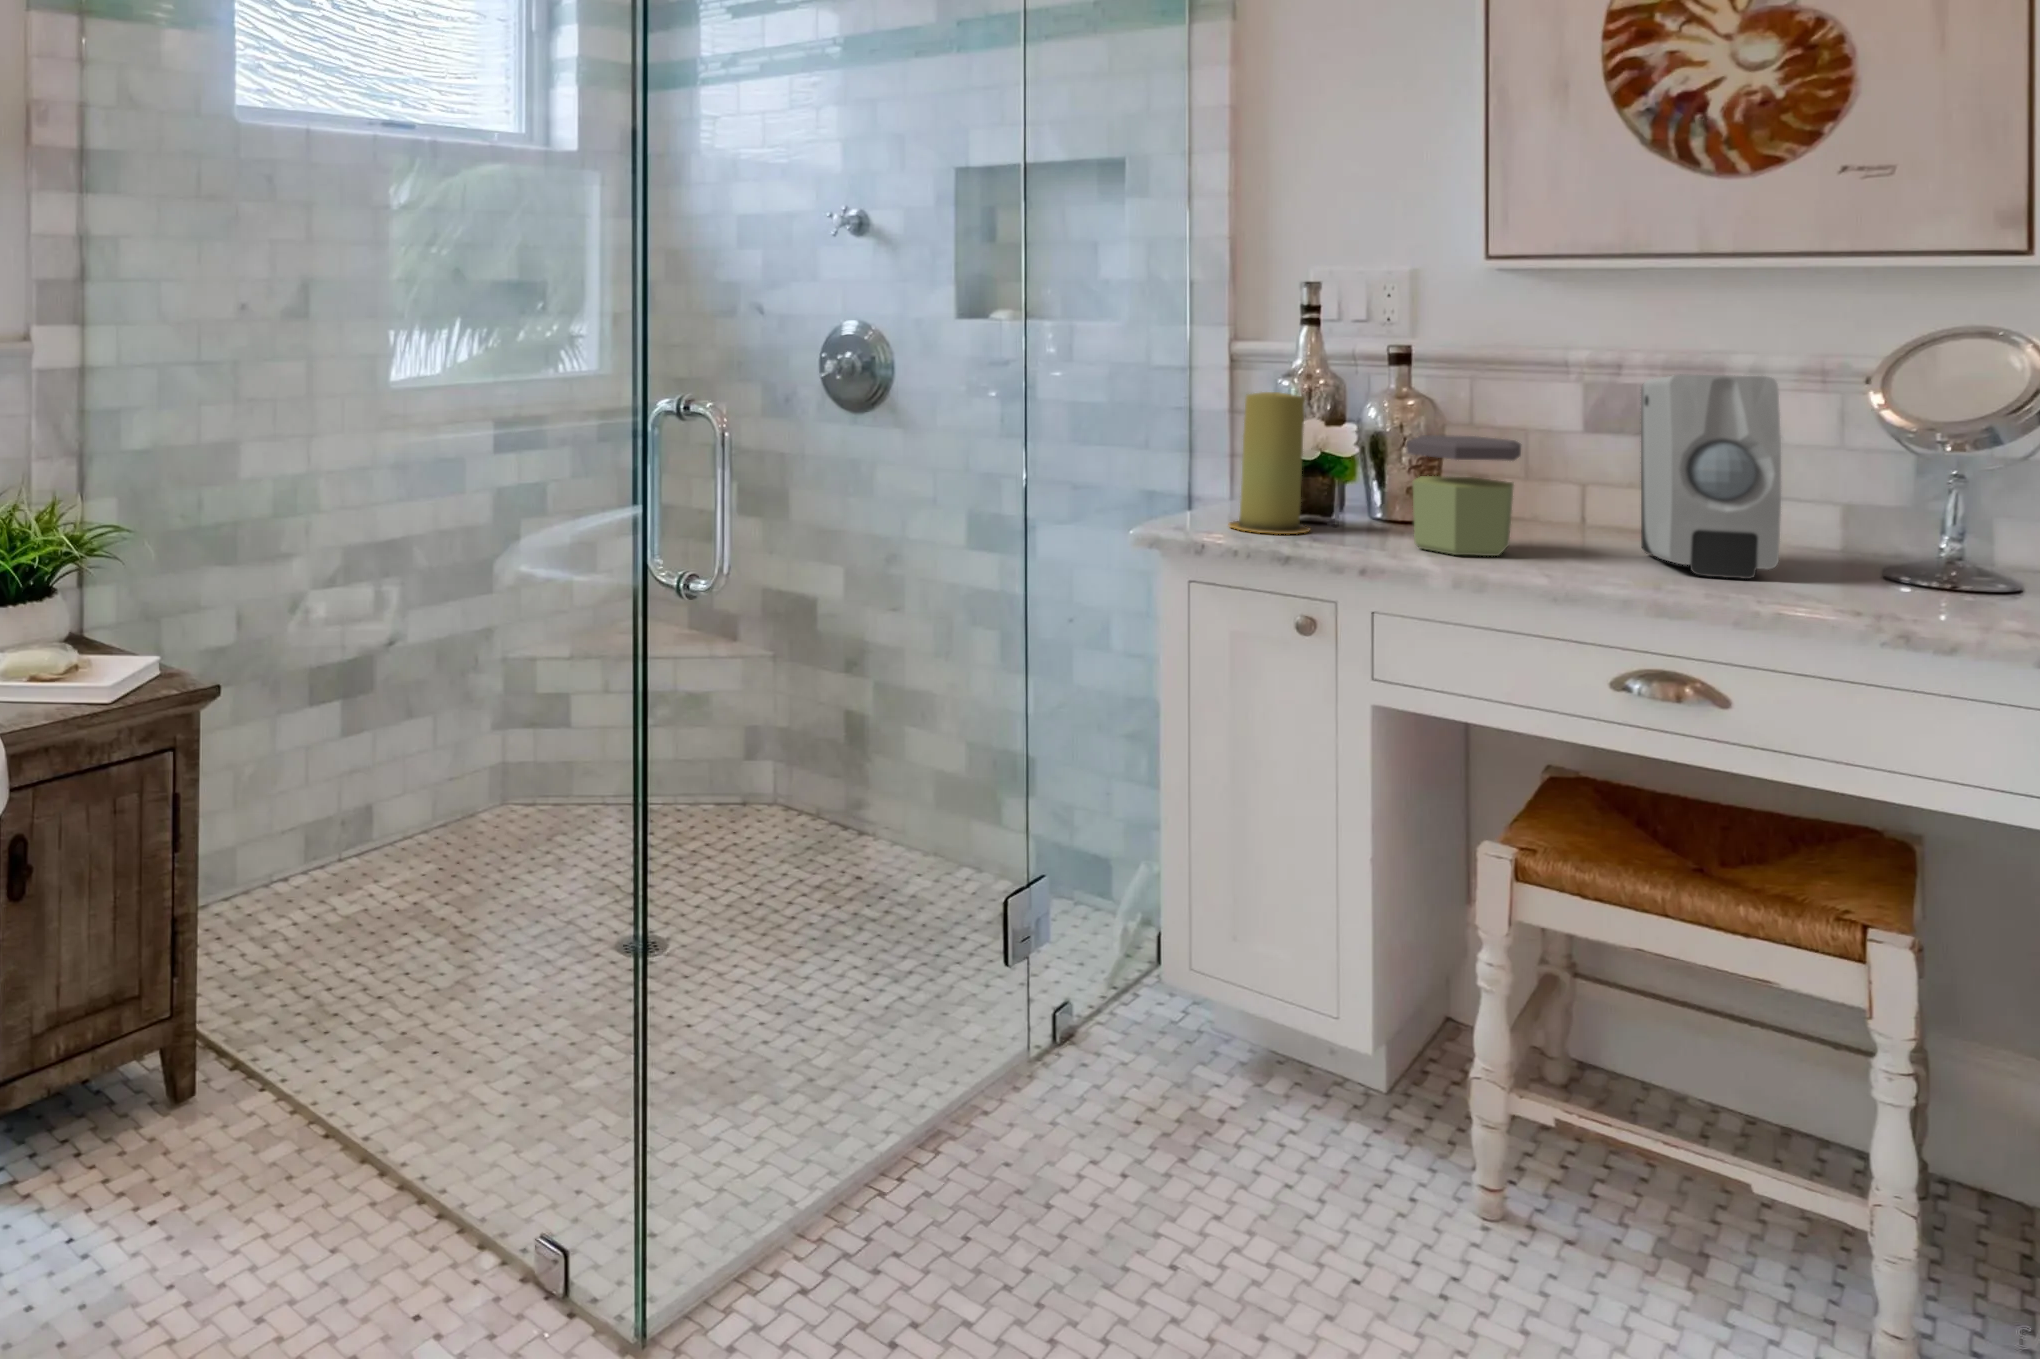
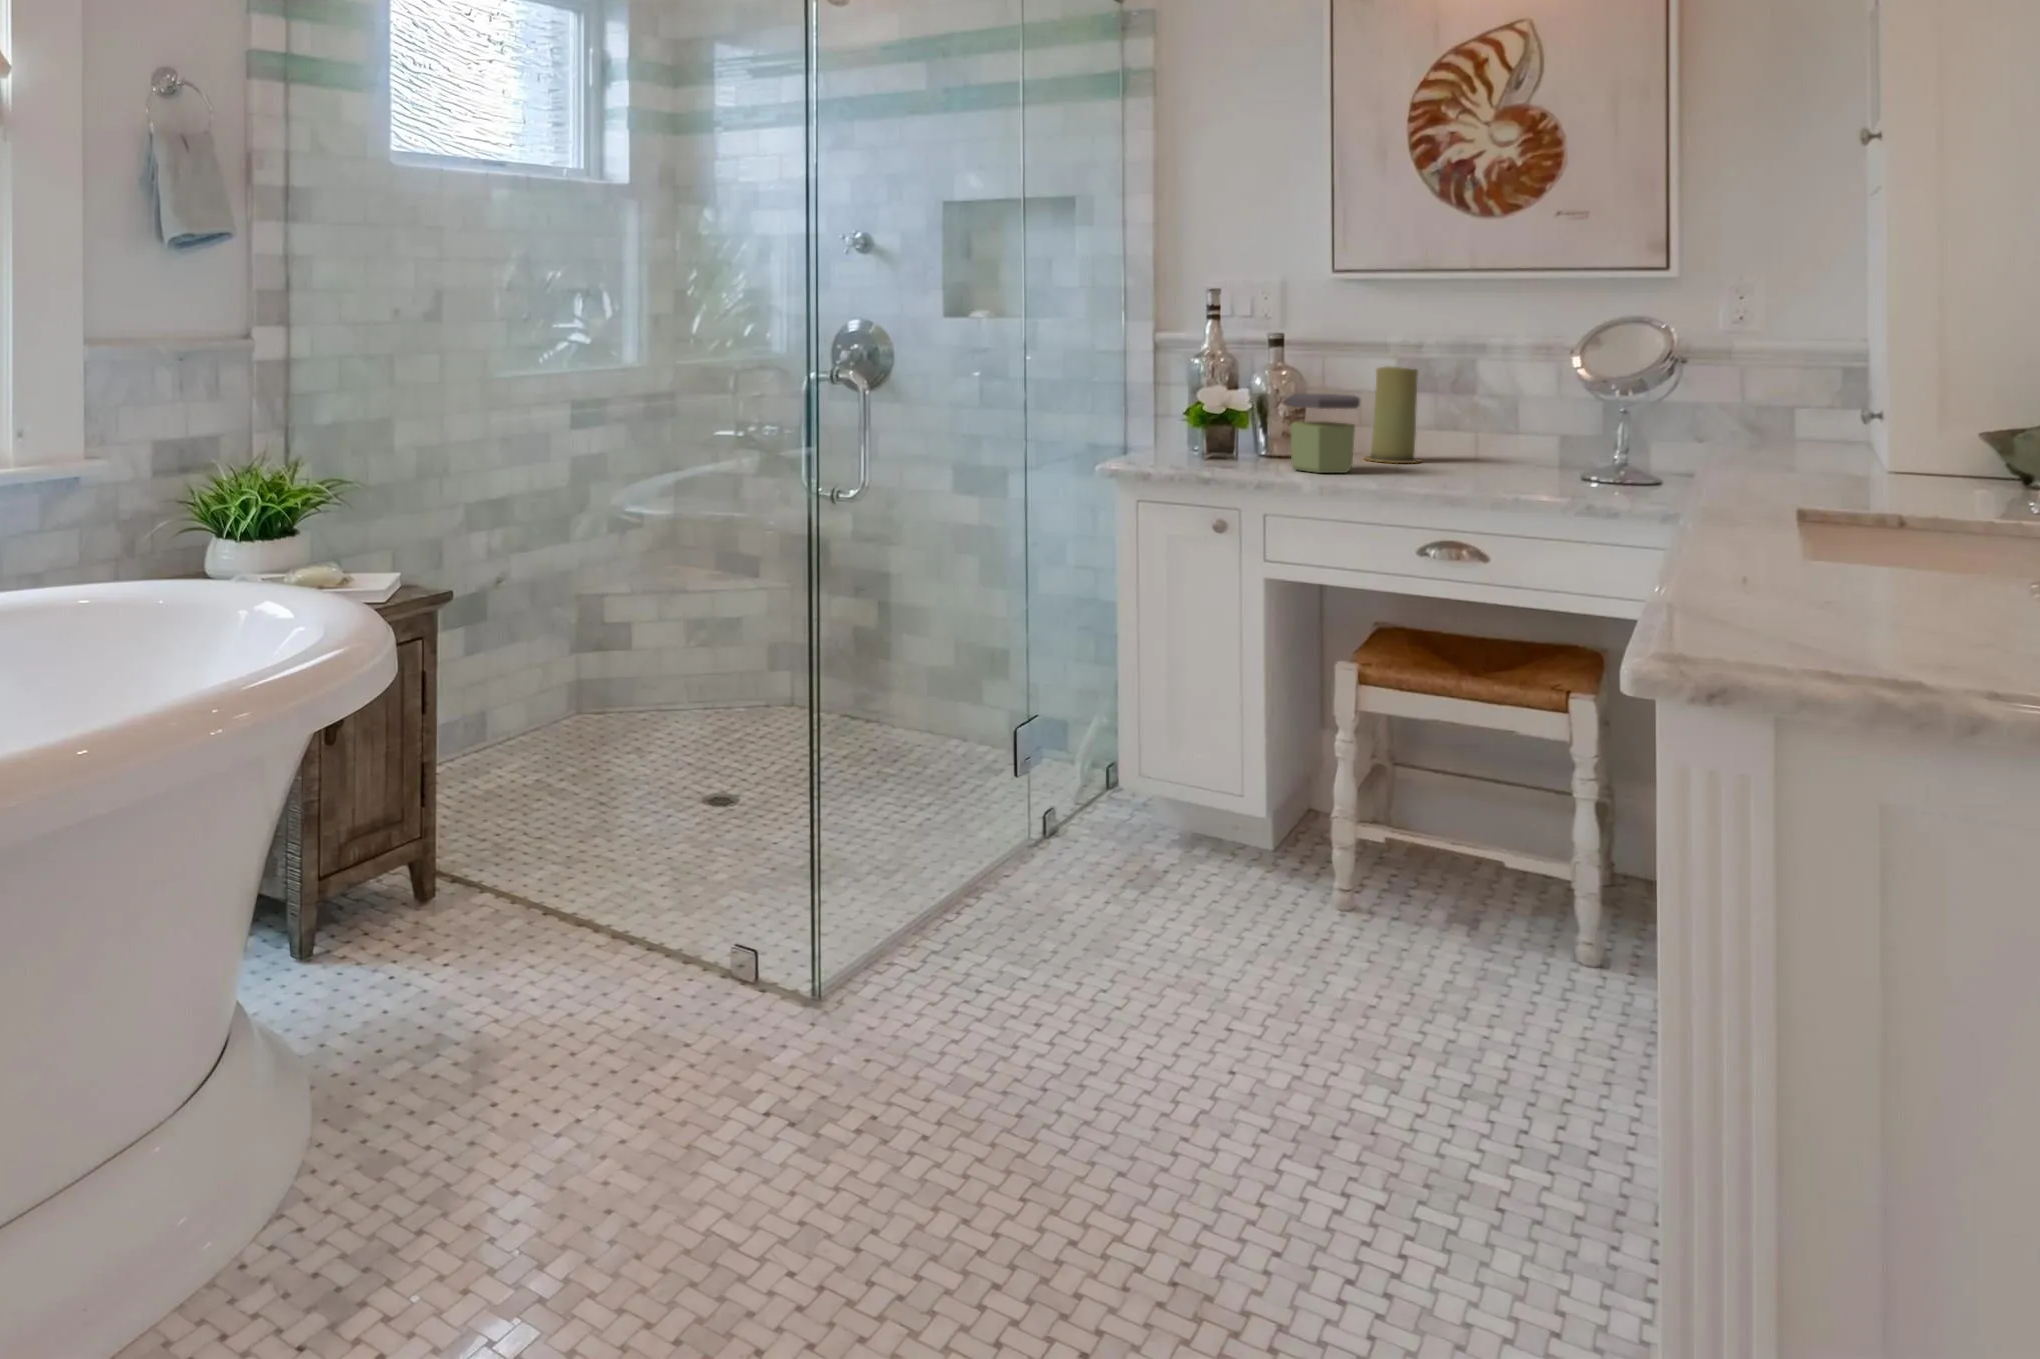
soap dispenser: present [1641,375,1781,579] -> none [1435,350,1521,481]
candle: present [1229,392,1310,534] -> present [1365,366,1421,463]

